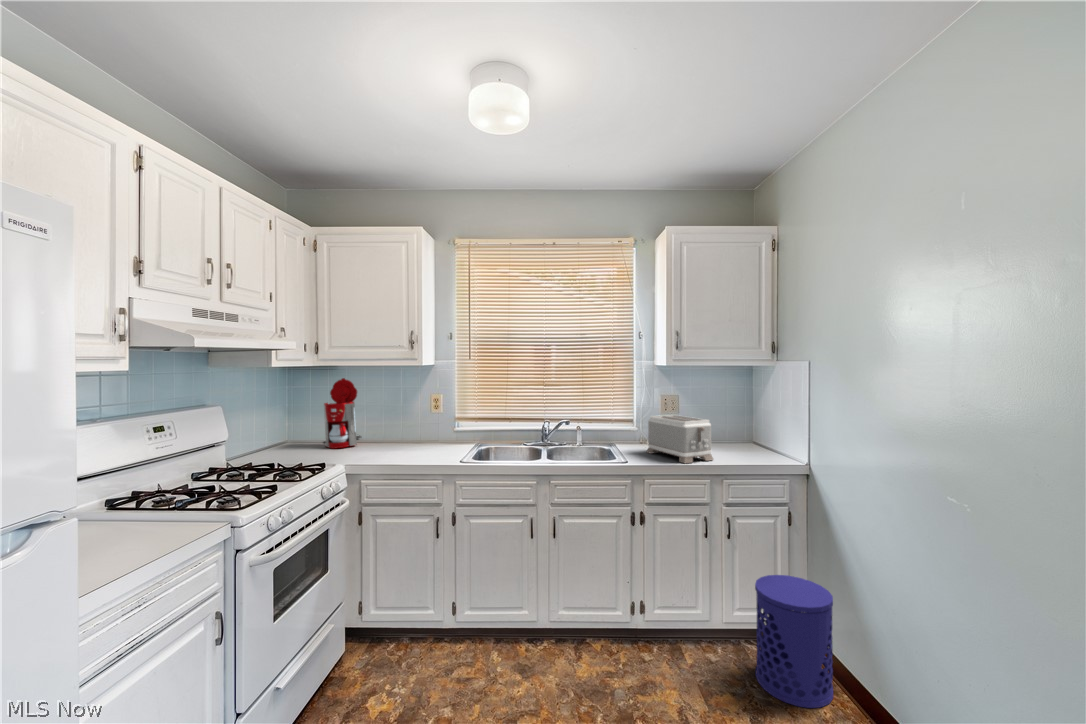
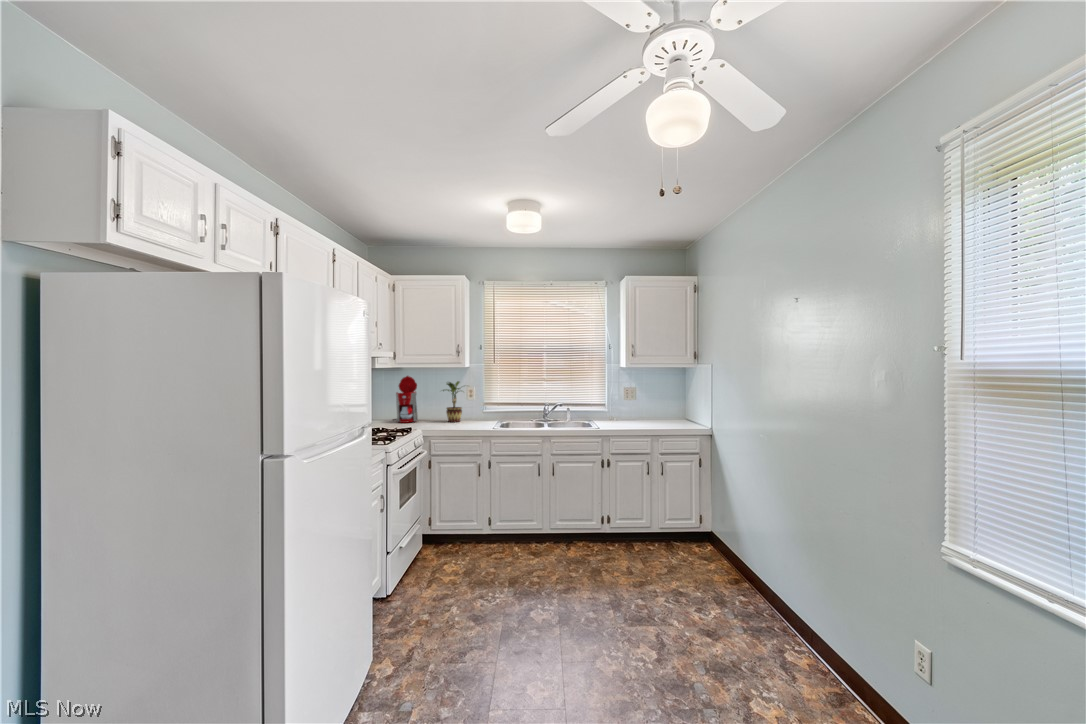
potted plant: none [388,386,435,447] -> present [443,381,462,422]
toaster: present [647,415,713,463] -> none [613,400,655,429]
waste bin: present [755,575,833,708] -> none [675,495,719,566]

